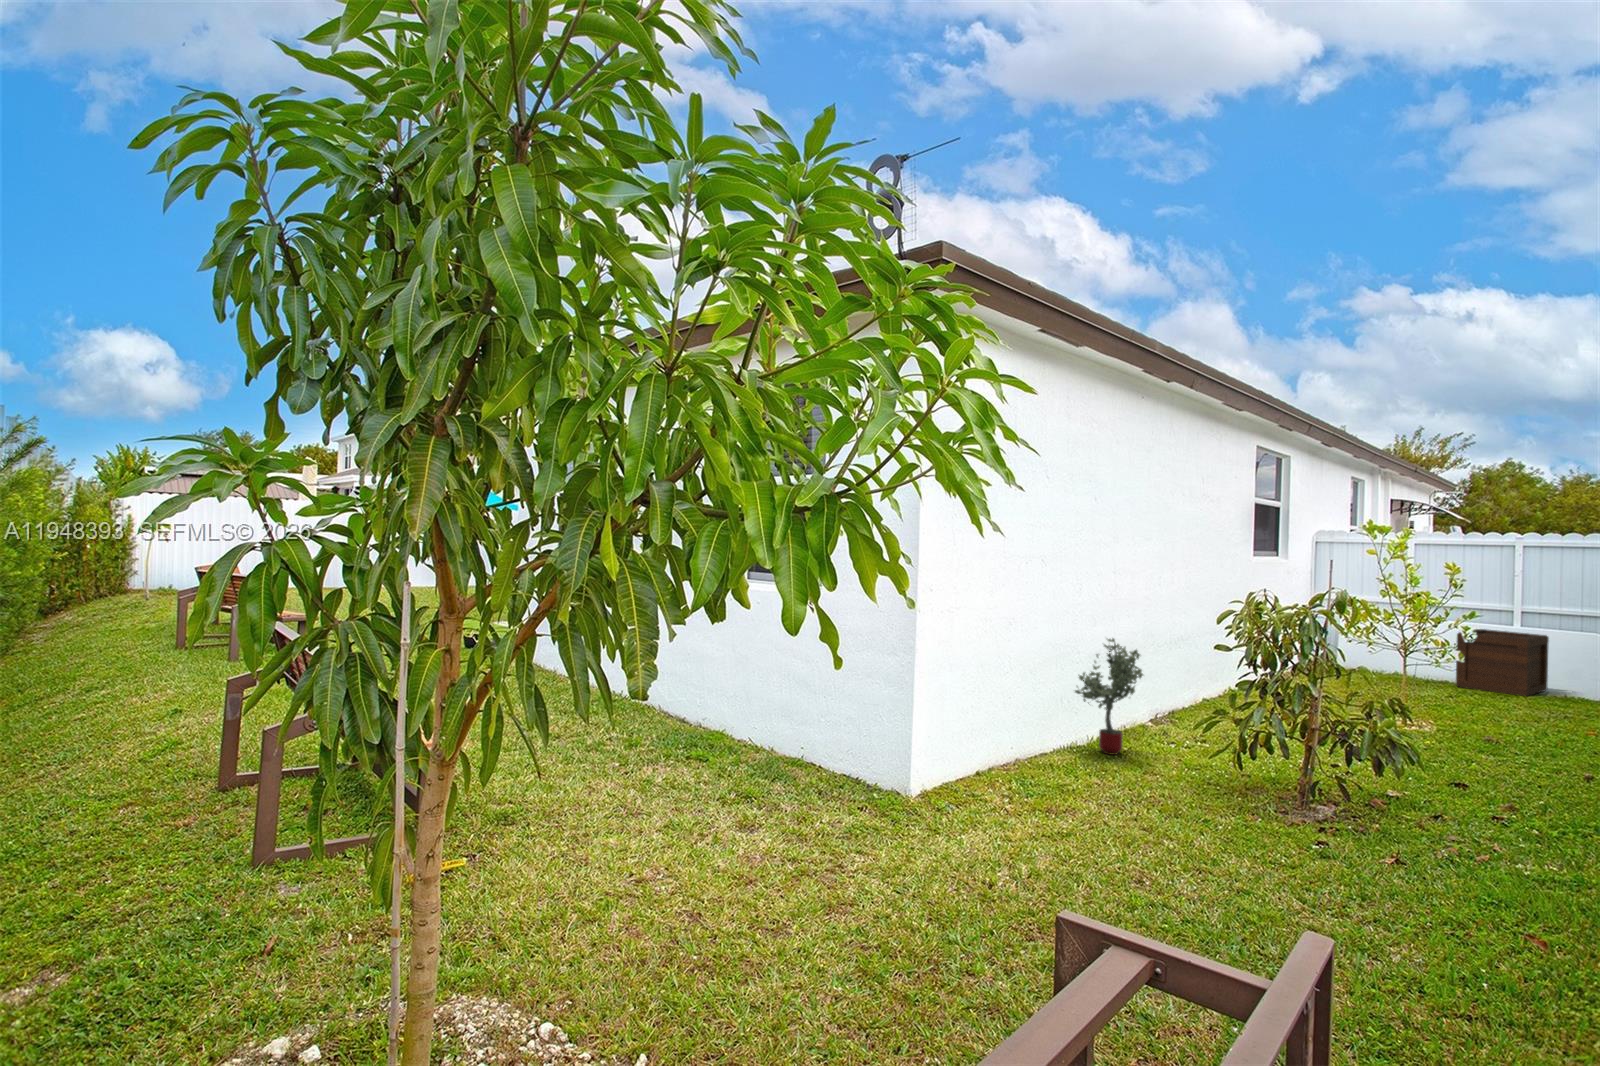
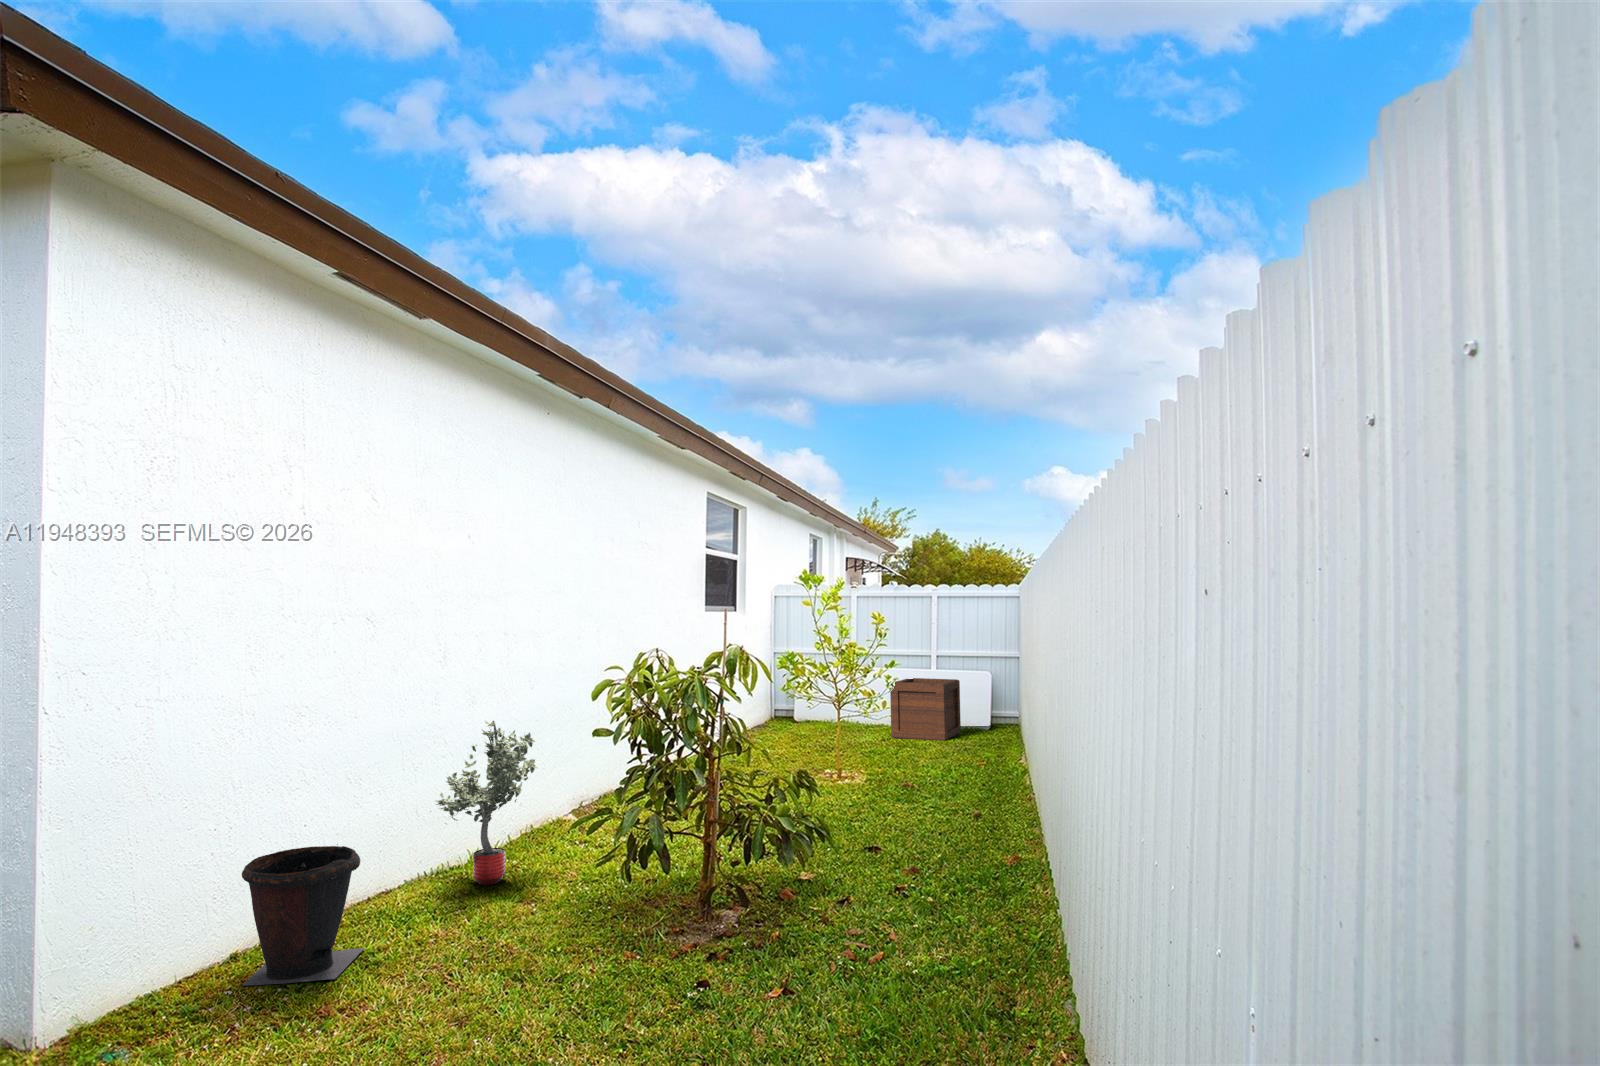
bucket: none [980,709,1049,794] -> present [242,844,364,986]

